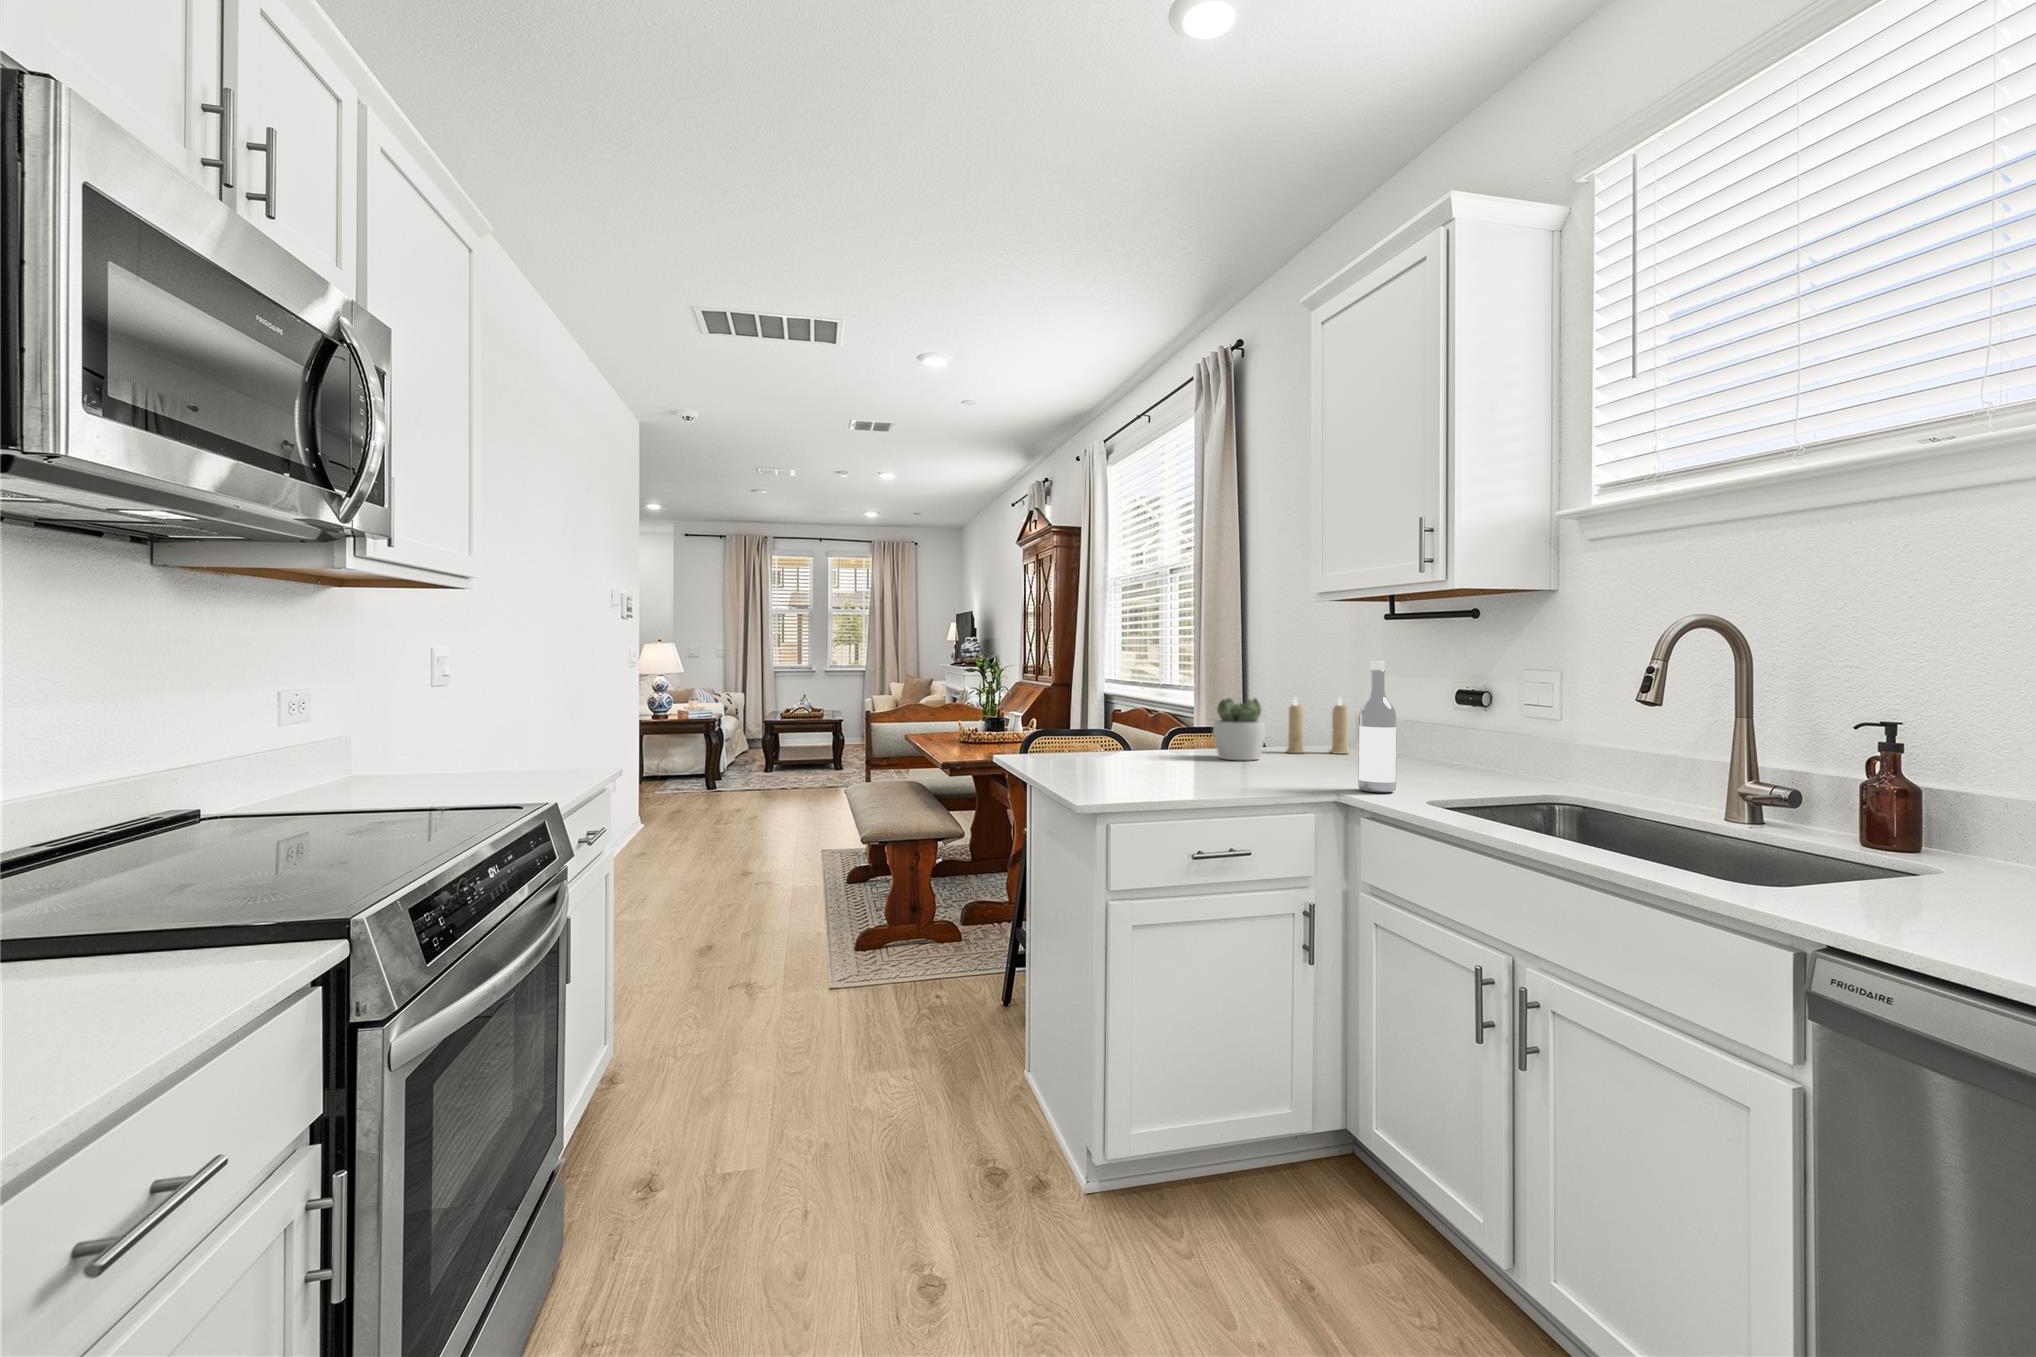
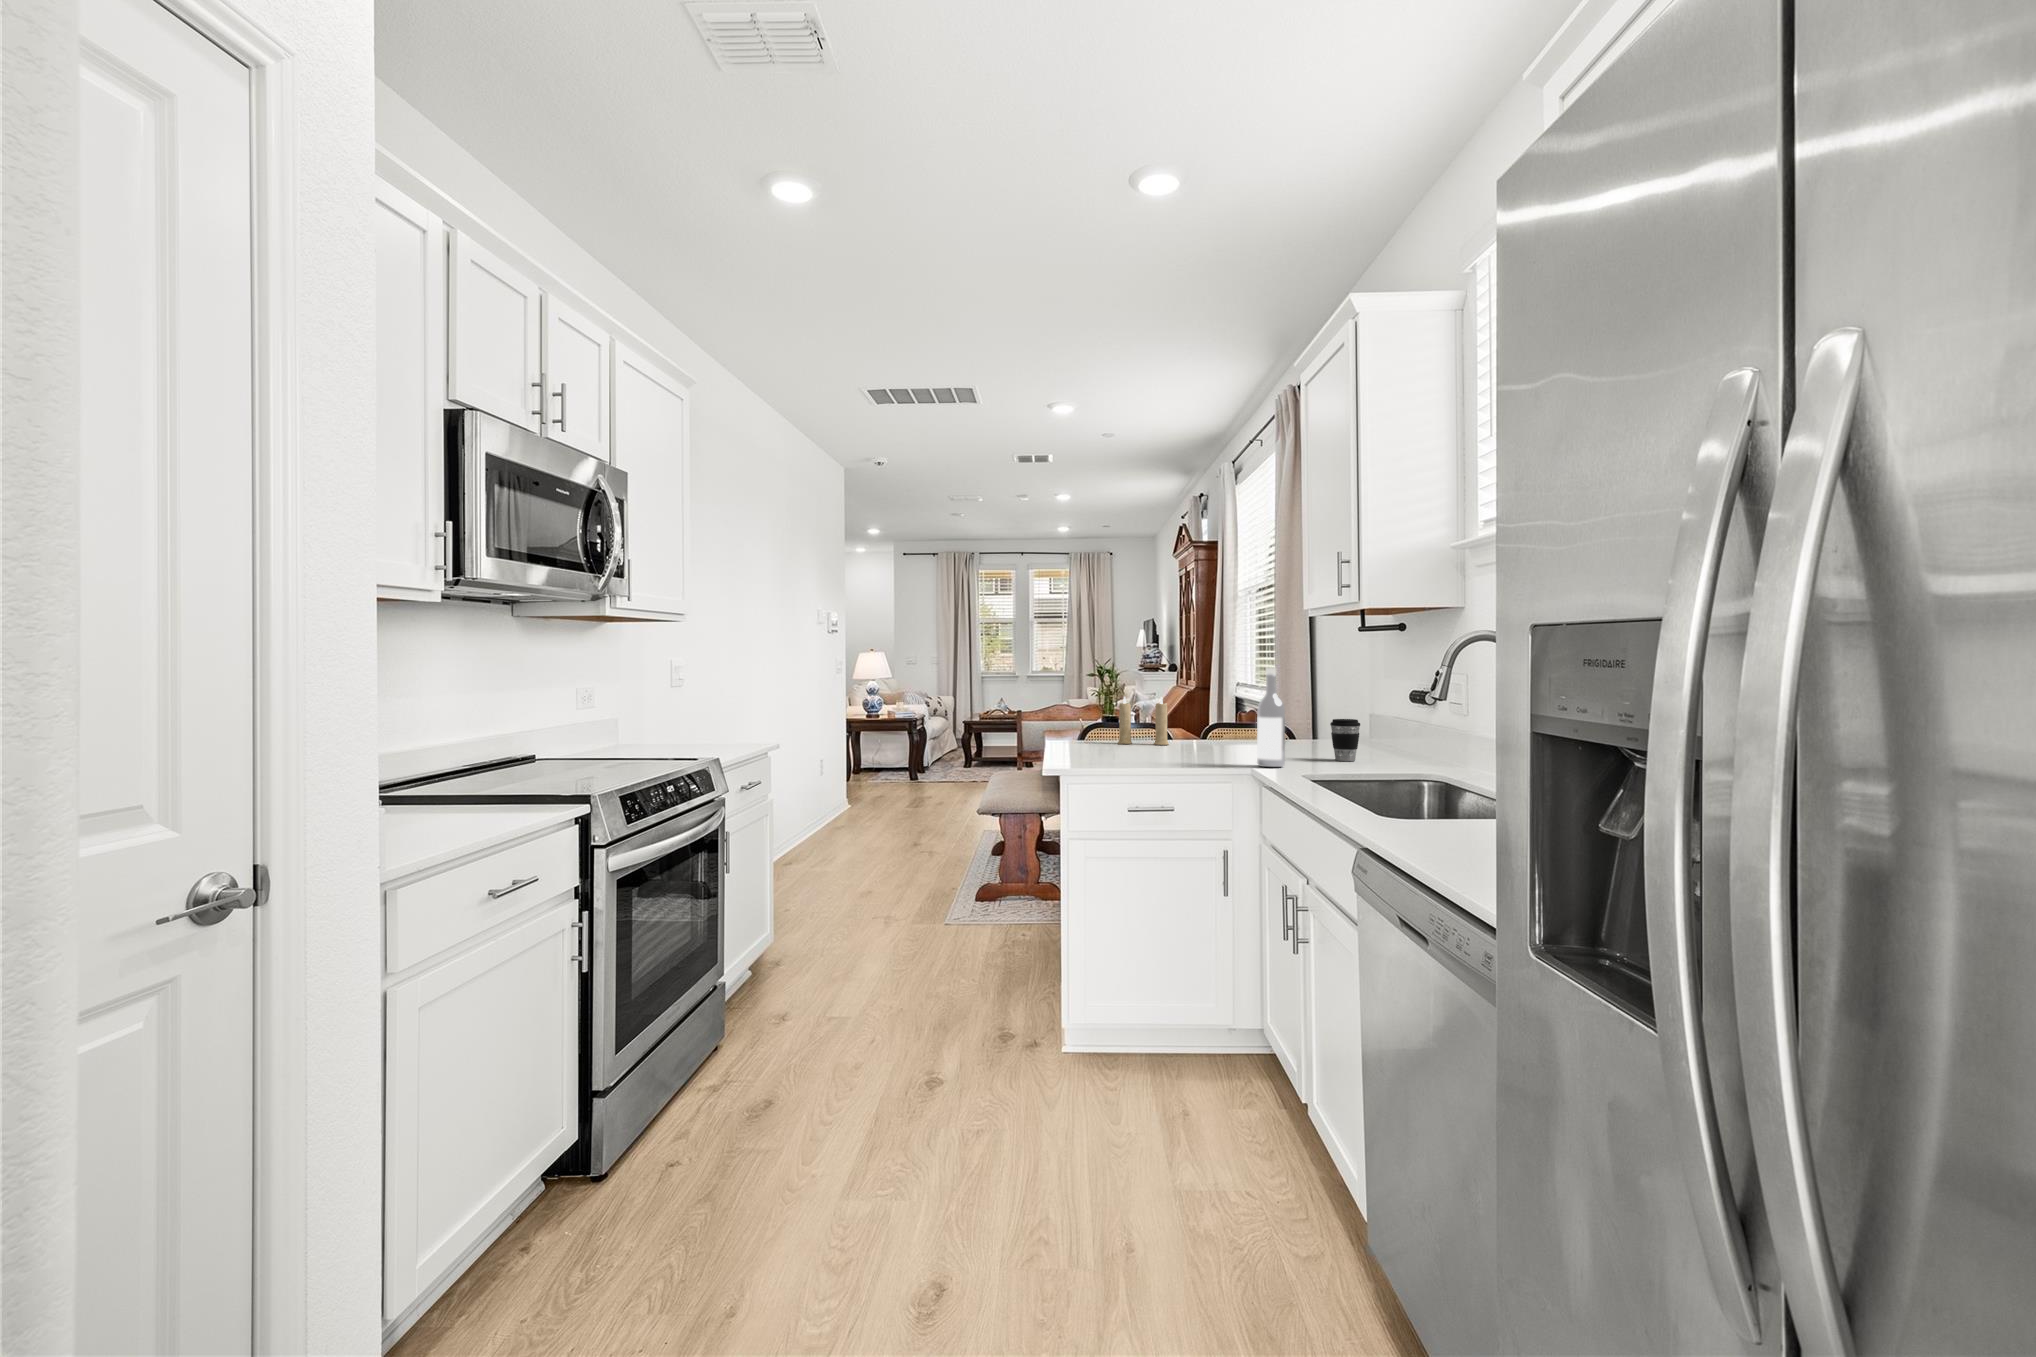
succulent plant: present [1213,698,1266,760] -> none [1207,697,1249,748]
candle: present [1286,698,1348,754] -> present [1118,697,1169,745]
coffee cup: none [1408,725,1447,778] -> present [1330,719,1360,761]

